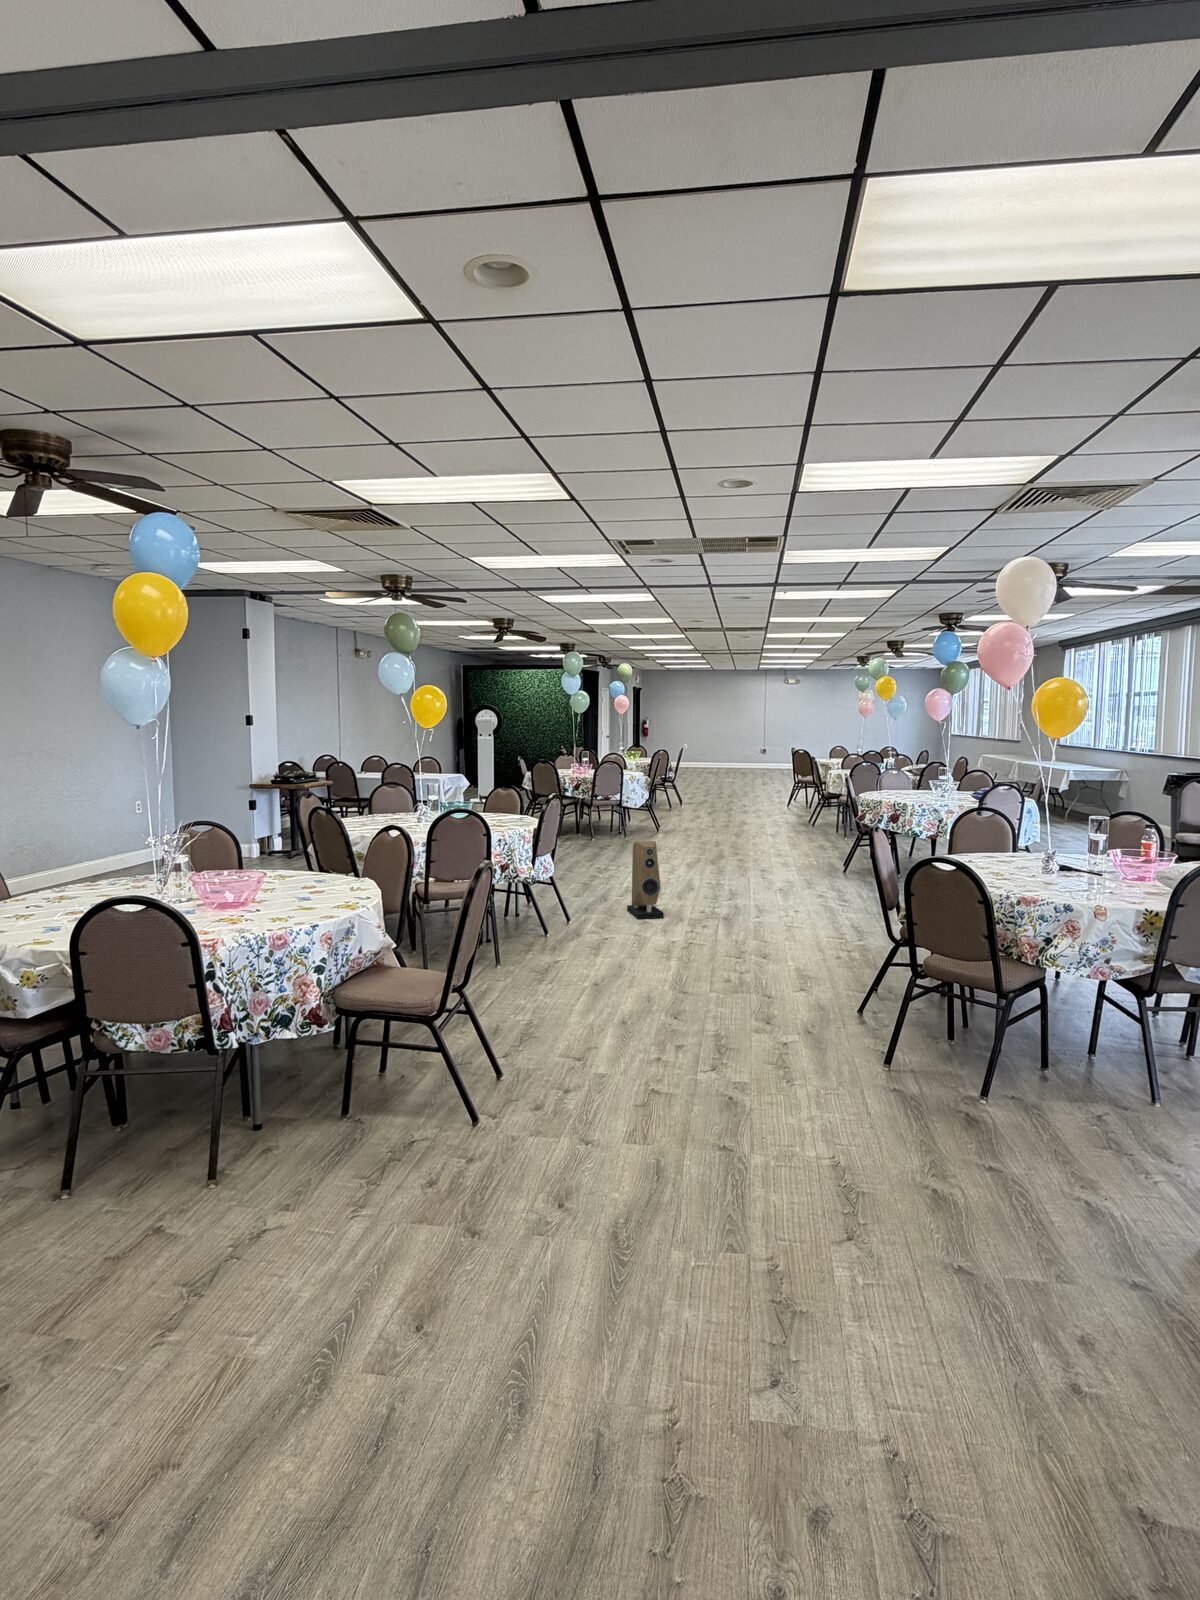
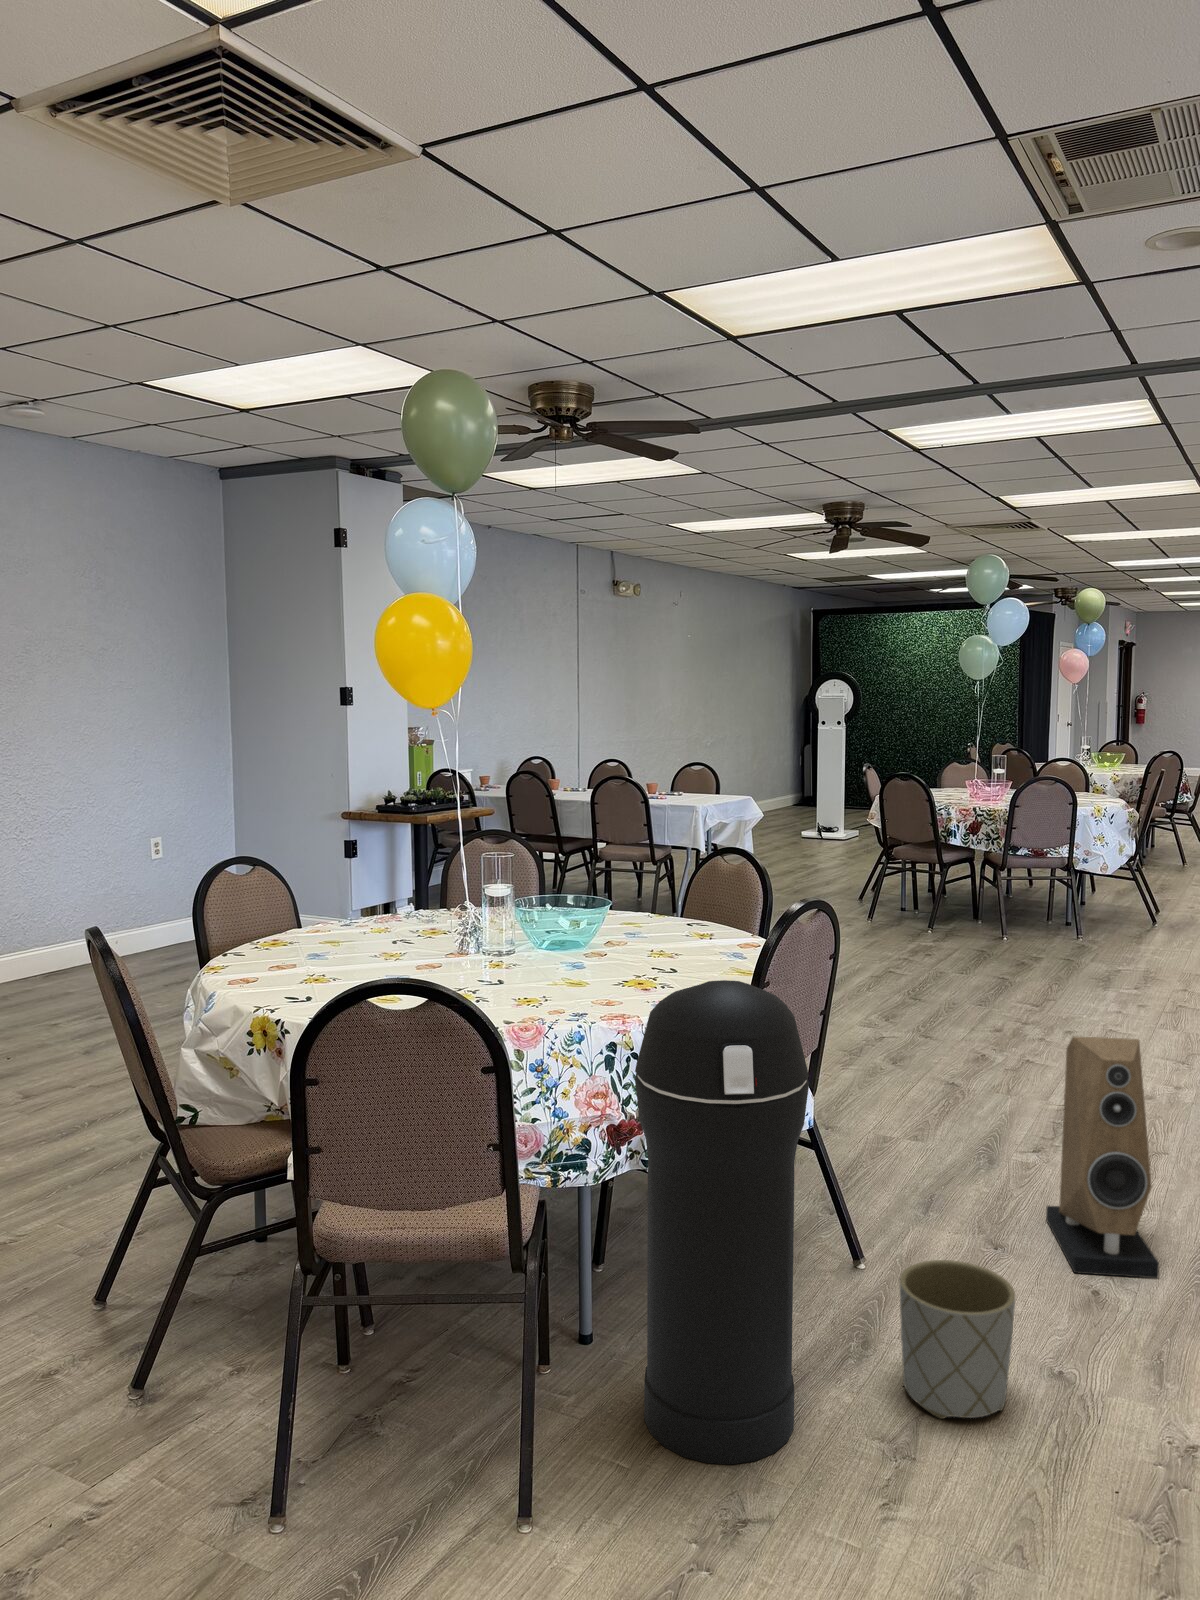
trash can: none [514,812,567,957] -> present [635,980,809,1464]
planter: none [591,903,624,945] -> present [900,1260,1015,1419]

